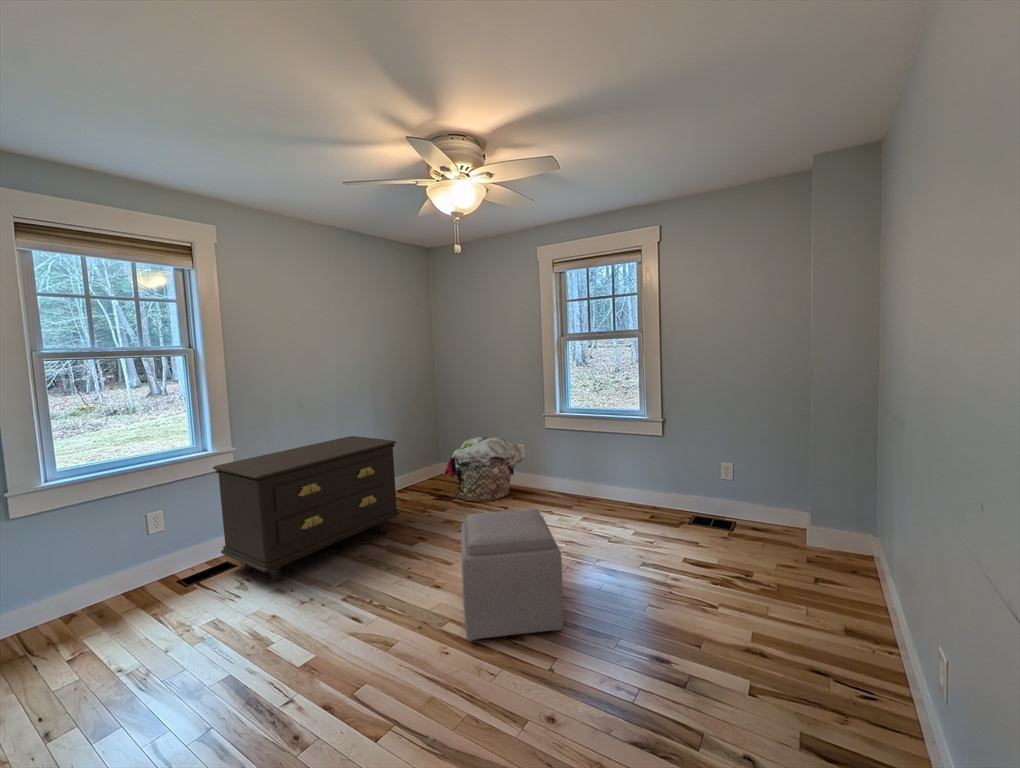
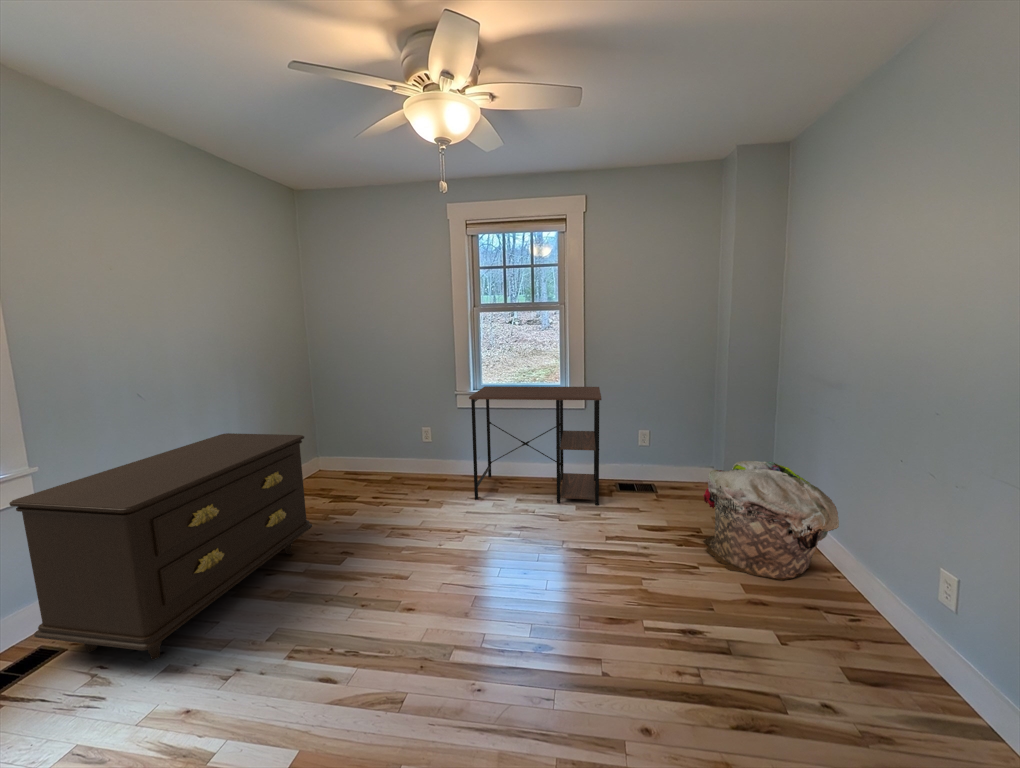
desk: none [539,409,677,534] -> present [469,386,601,505]
laundry basket: present [444,436,522,503] -> present [703,461,839,580]
ottoman: present [461,509,563,640] -> none [446,498,589,667]

